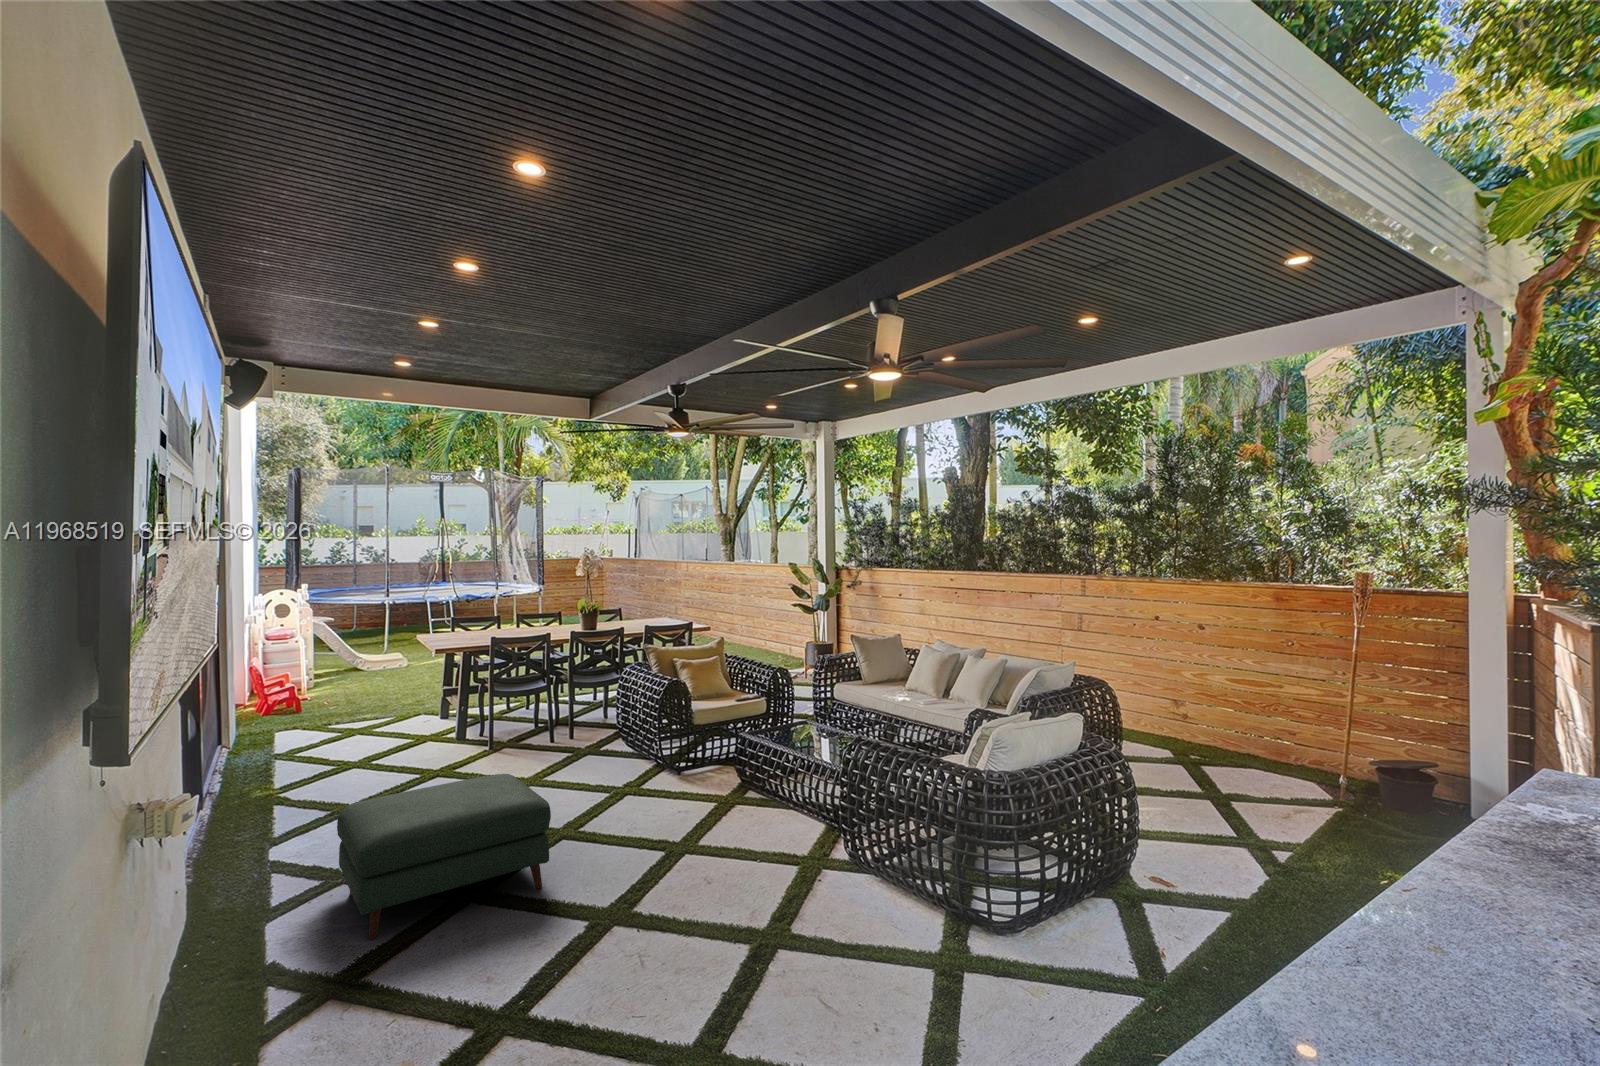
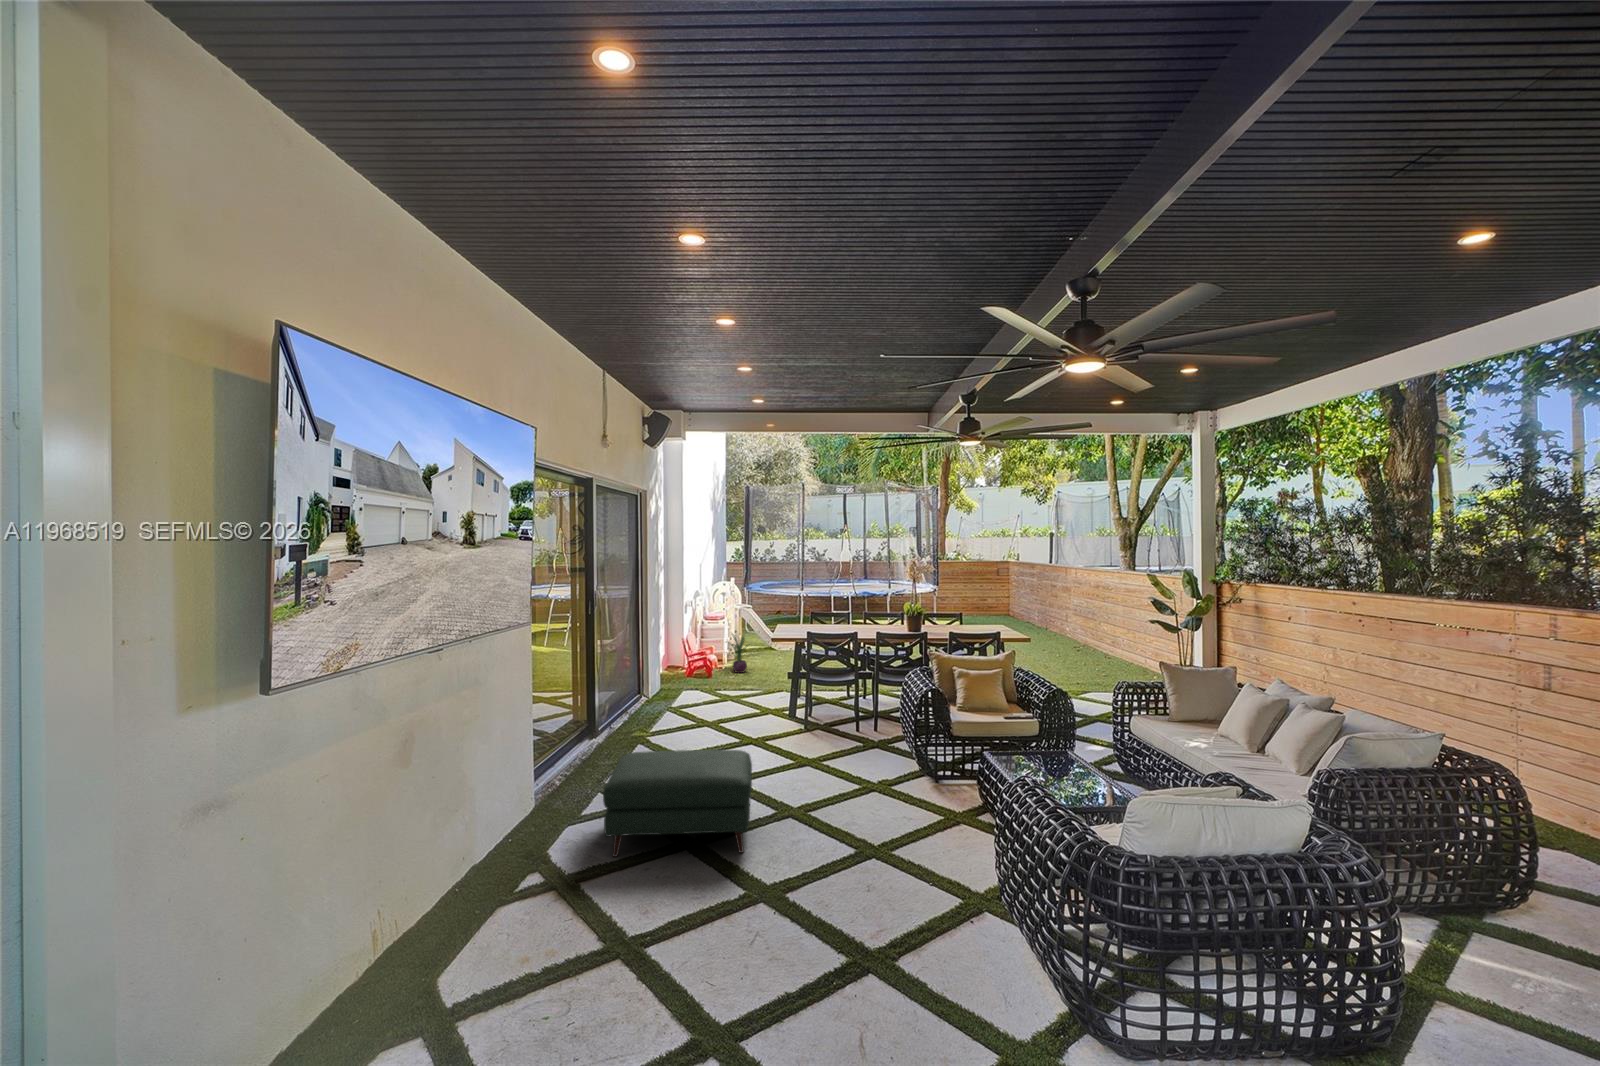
decorative plant: none [303,649,372,702] -> present [730,634,752,673]

